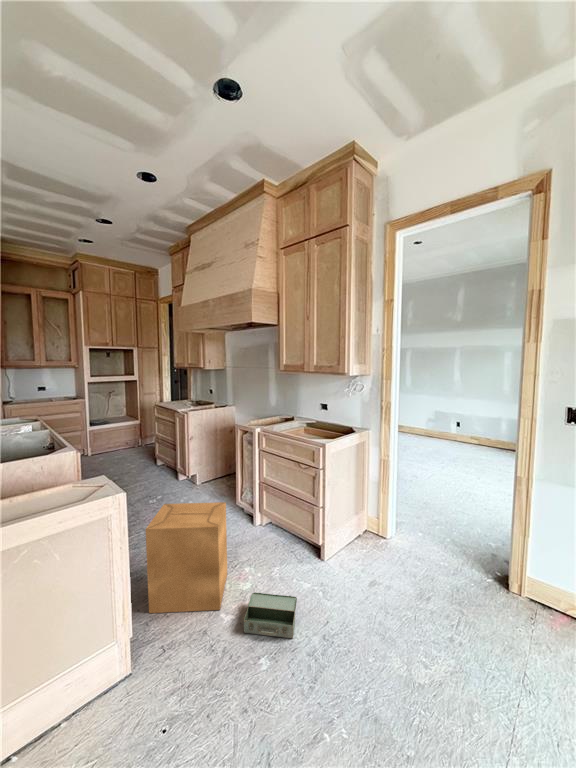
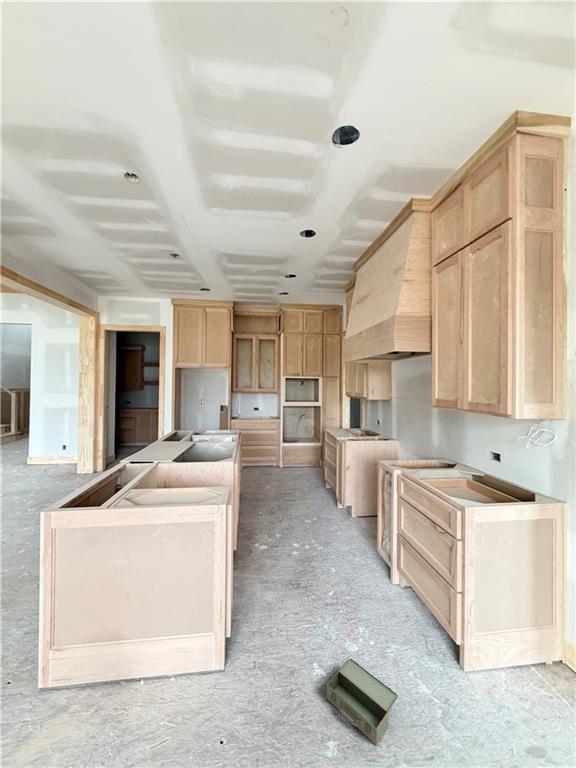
cardboard box: present [146,502,227,613] -> none [260,526,340,658]

